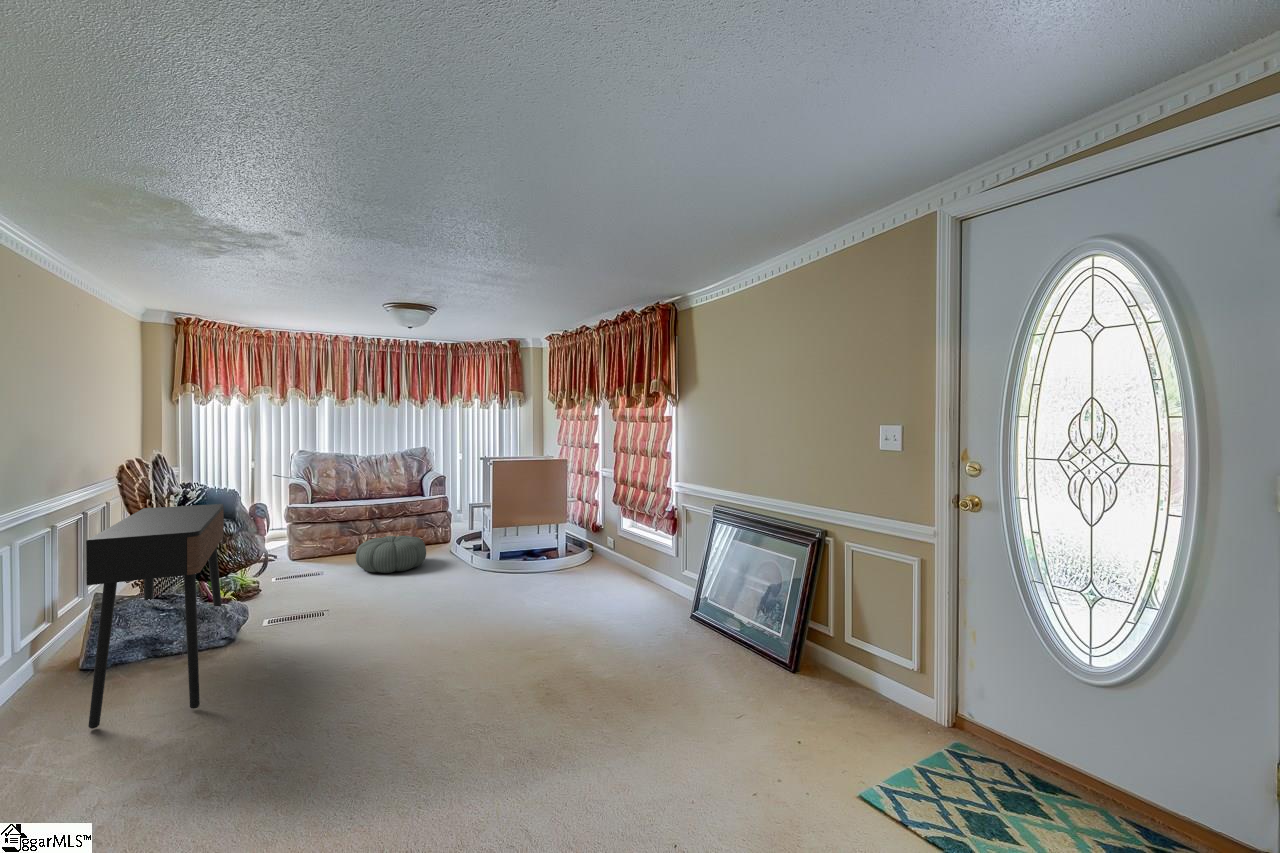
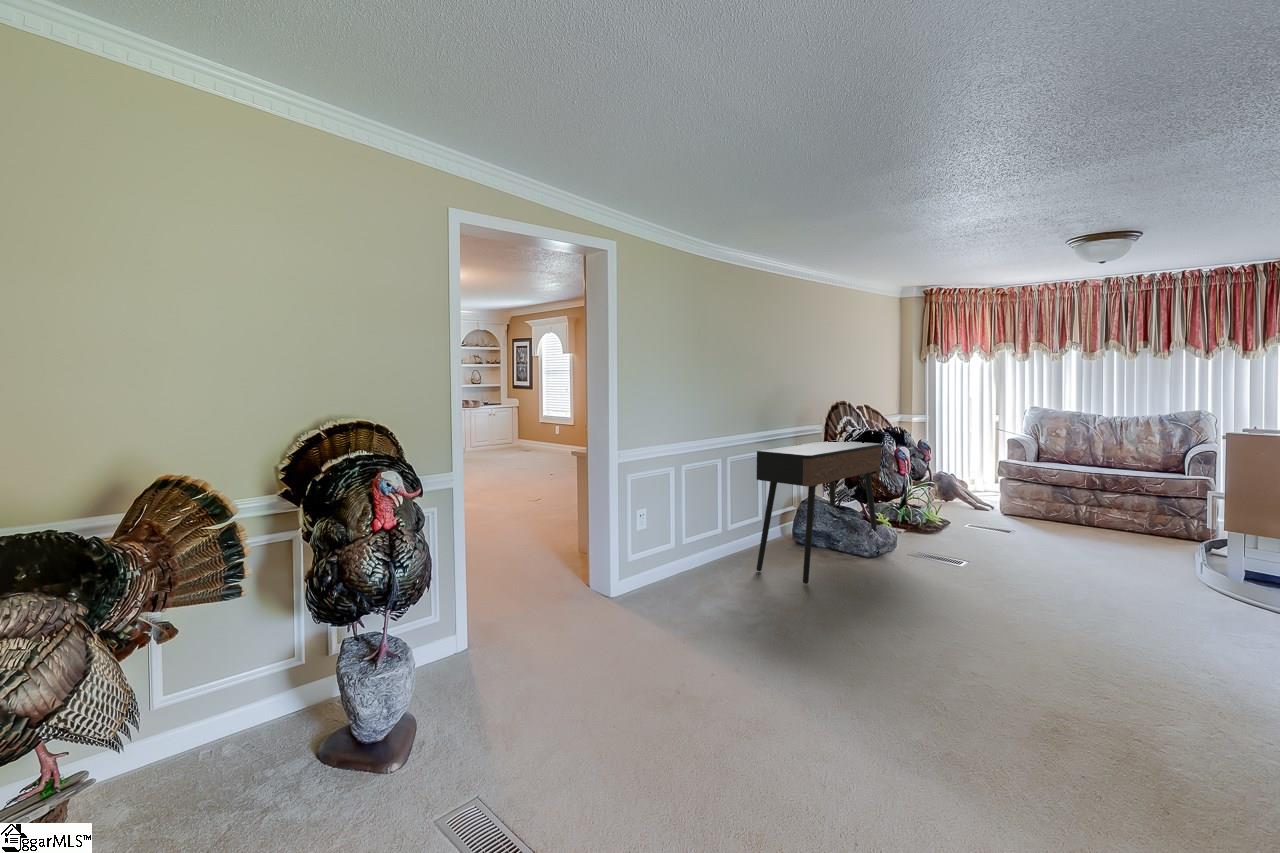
pouf: present [356,536,426,573] -> none [1050,509,1148,554]

